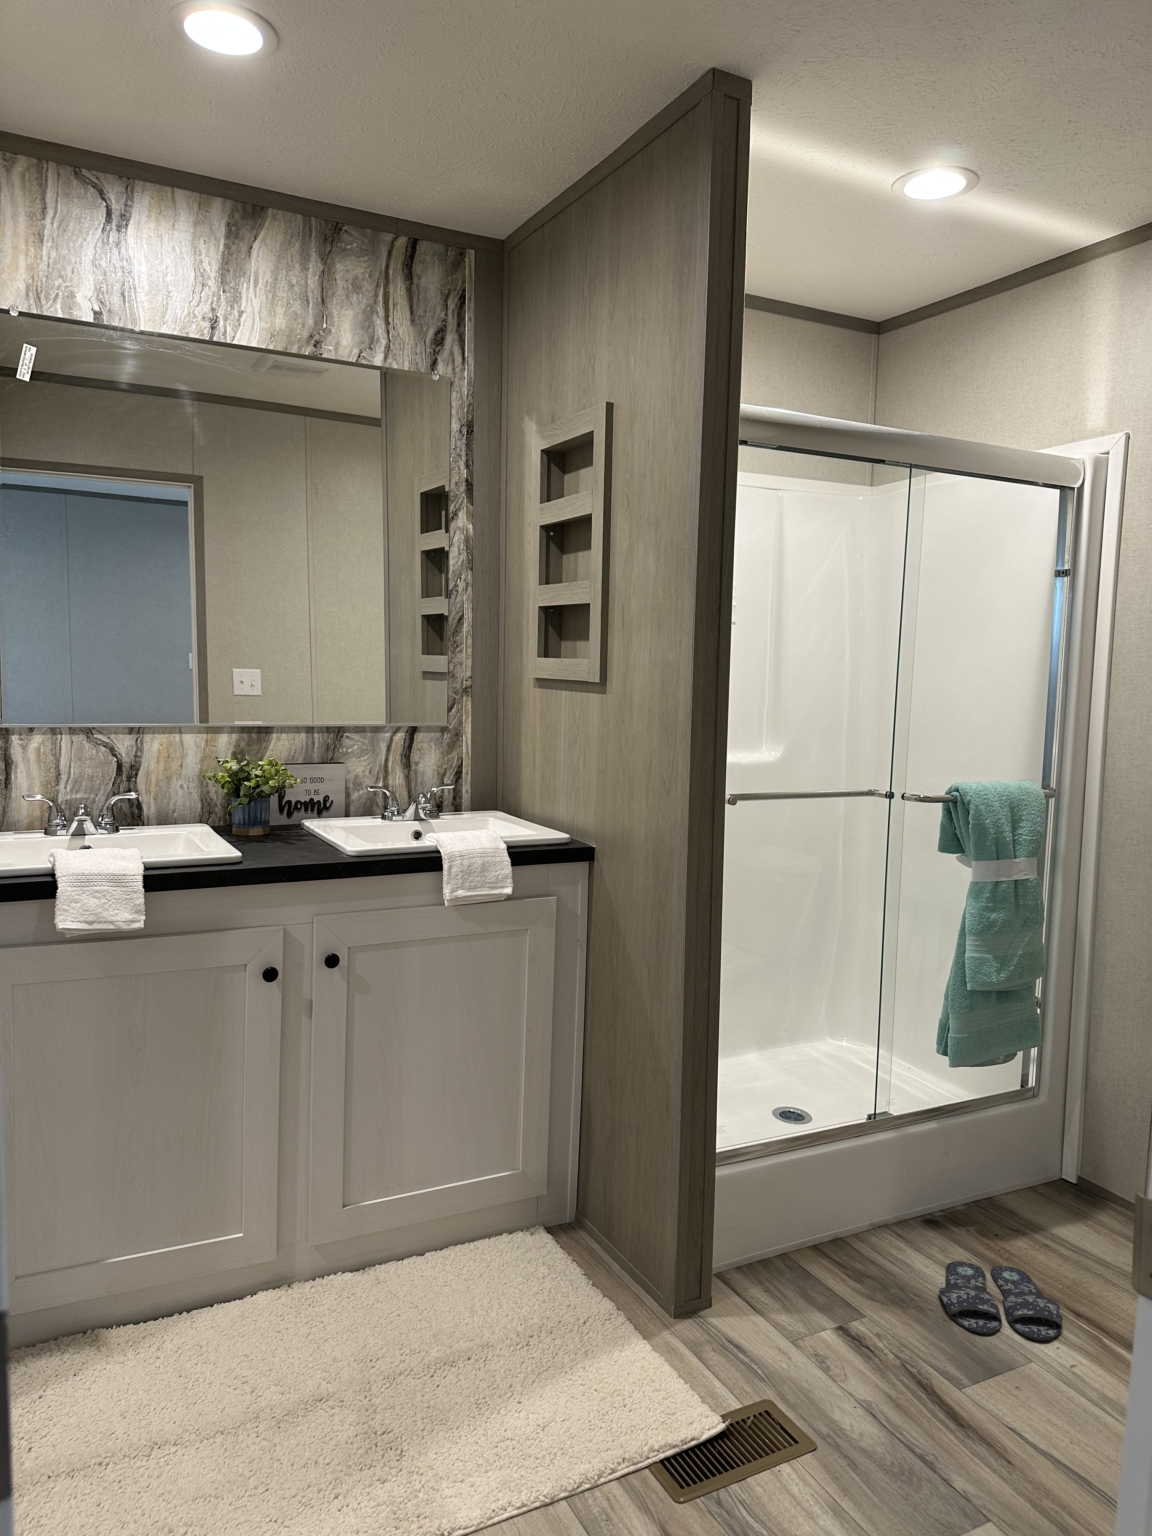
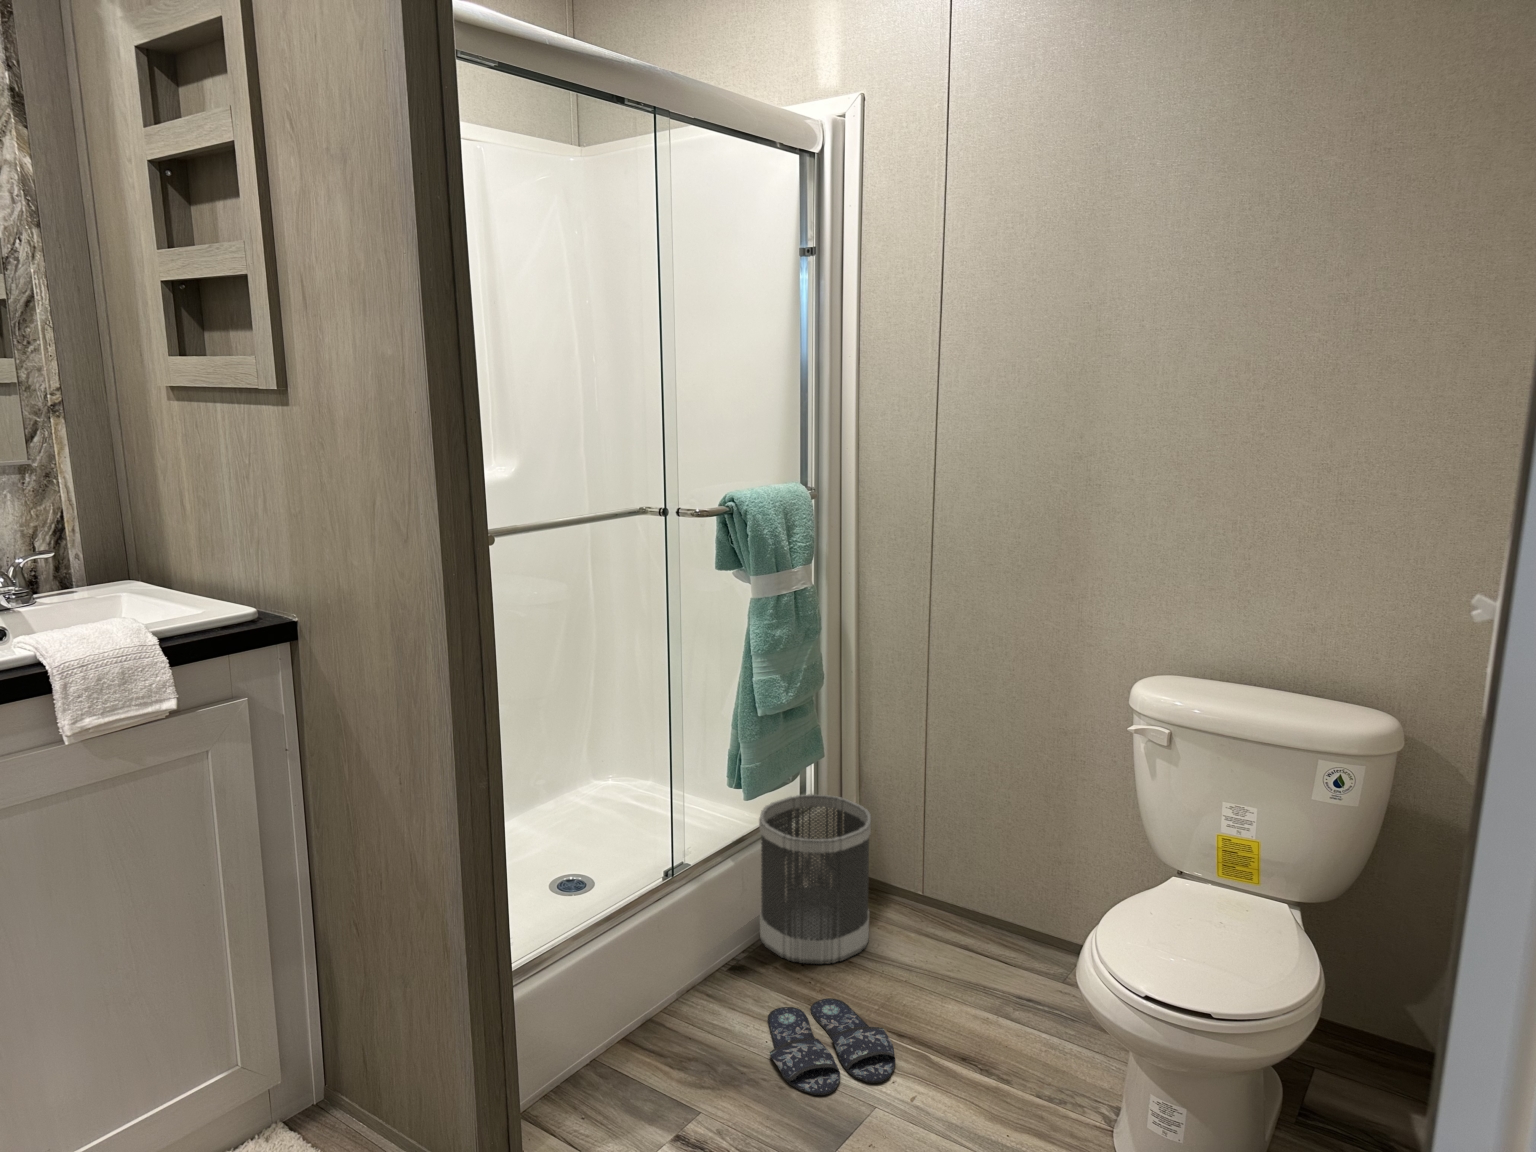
wastebasket: none [961,1079,1083,1243] -> present [759,795,871,964]

